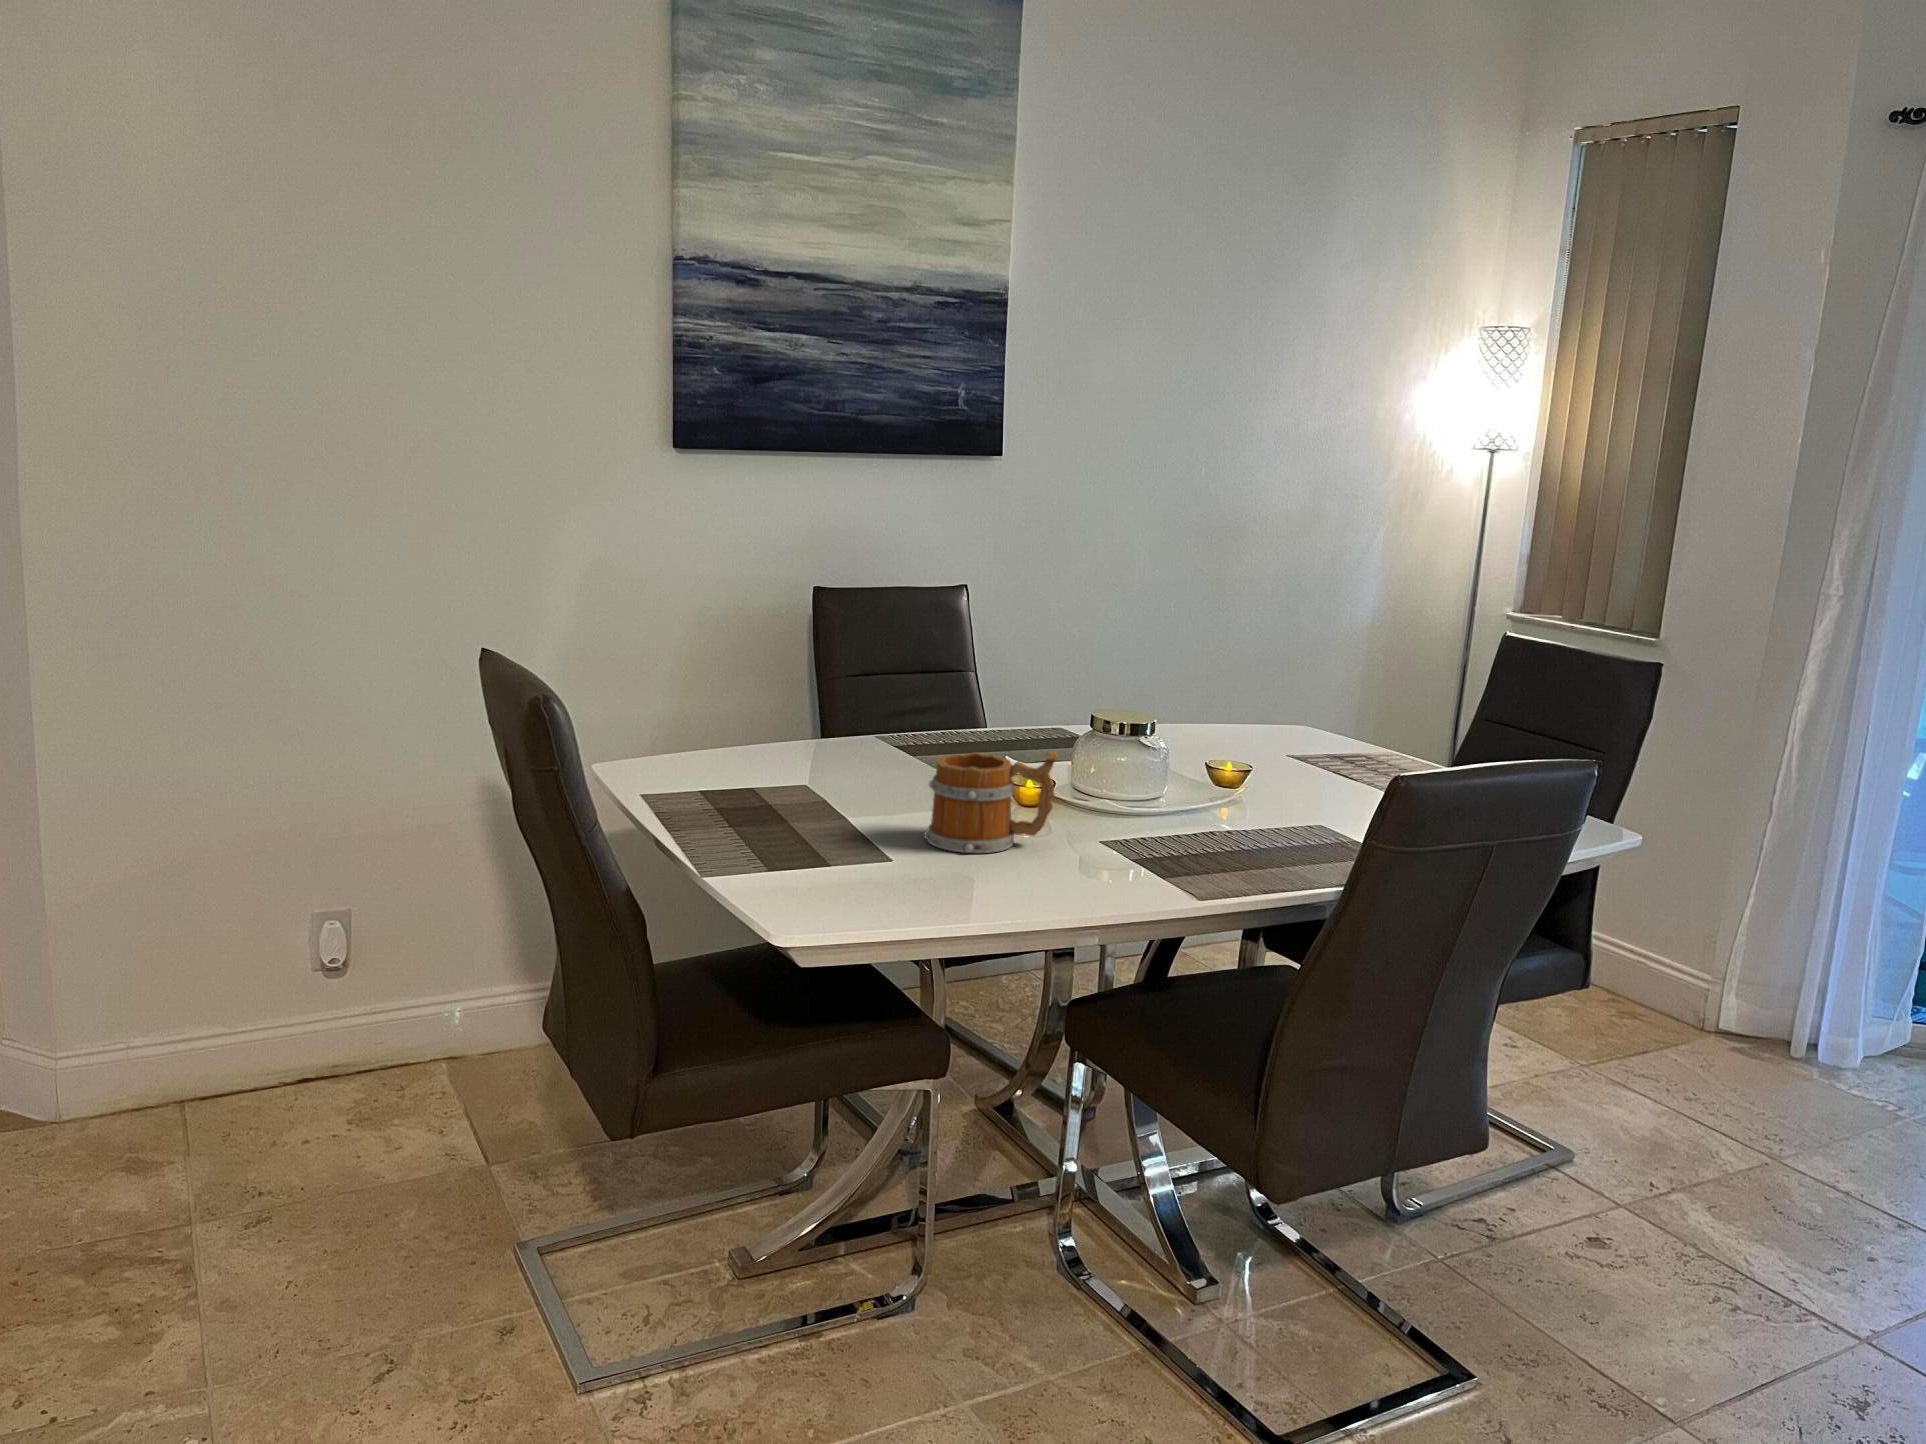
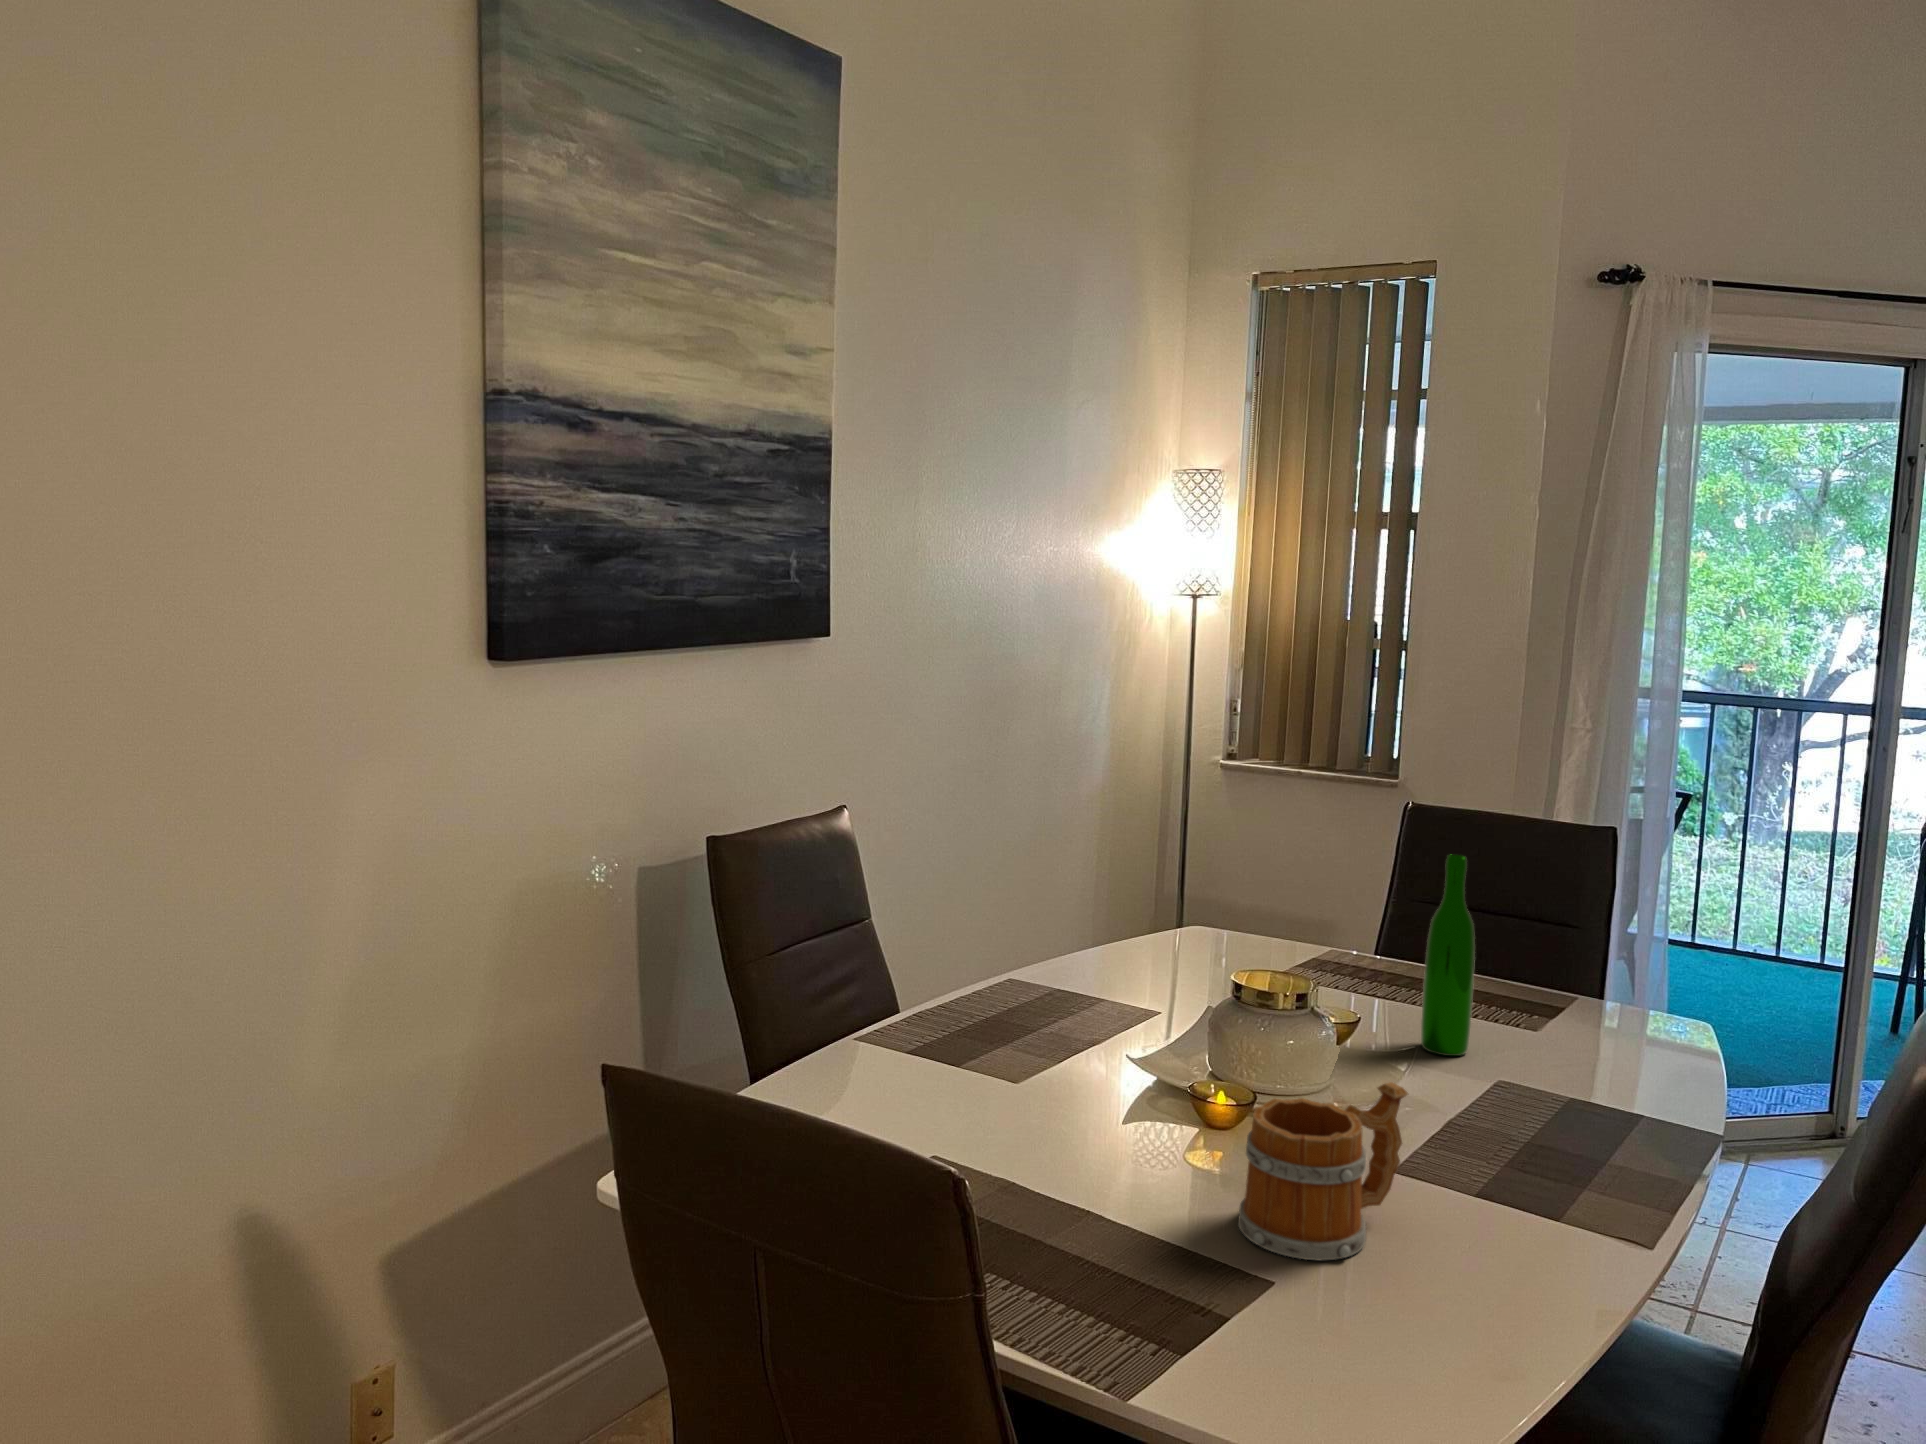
wine bottle: none [1297,637,1344,806] -> present [1421,855,1475,1056]

